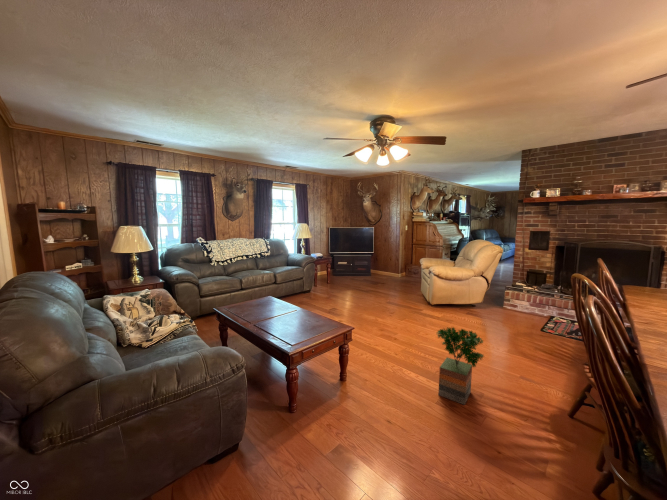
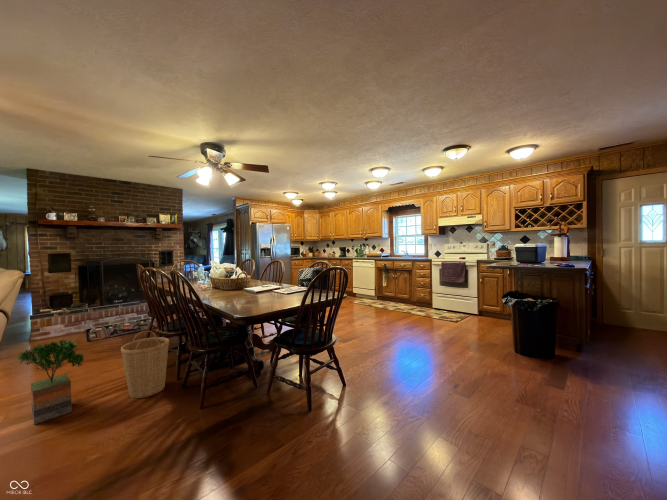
basket: none [515,362,588,463] -> present [121,331,169,398]

